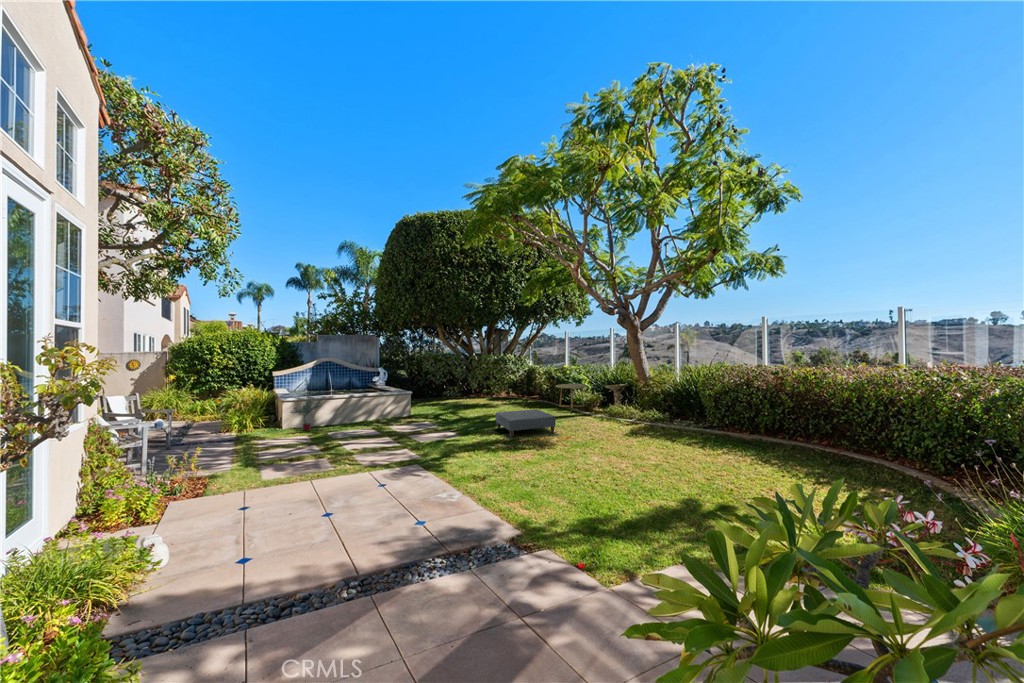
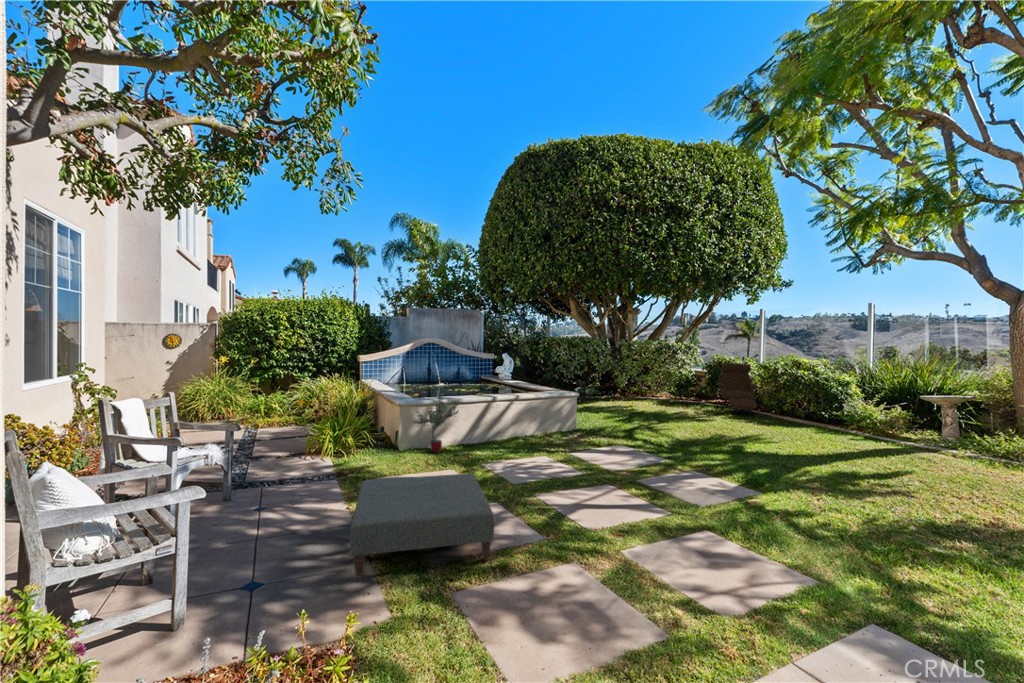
lounge chair: none [526,368,551,403] -> present [717,363,758,416]
round table: present [556,384,588,409] -> none [792,390,854,431]
ottoman: present [496,409,556,438] -> present [350,473,494,575]

